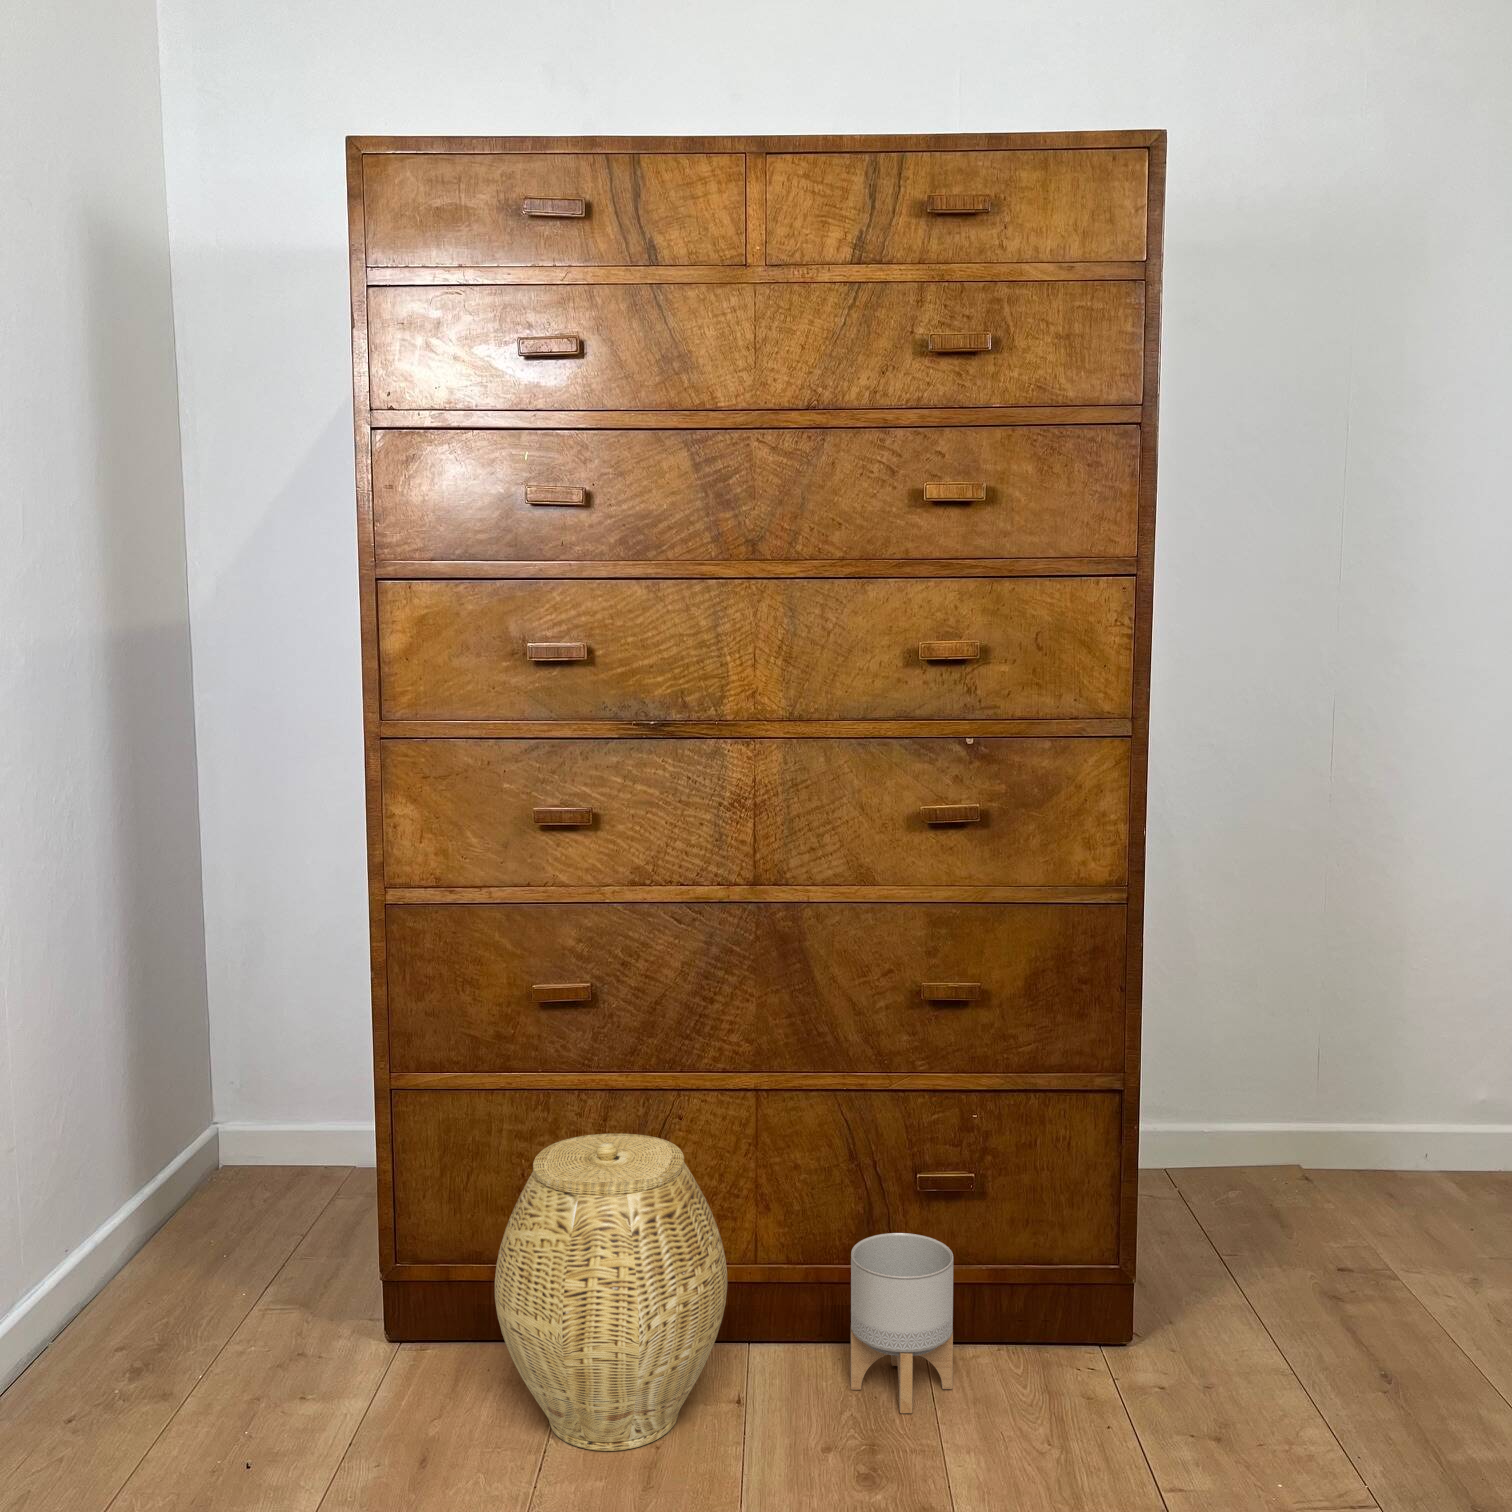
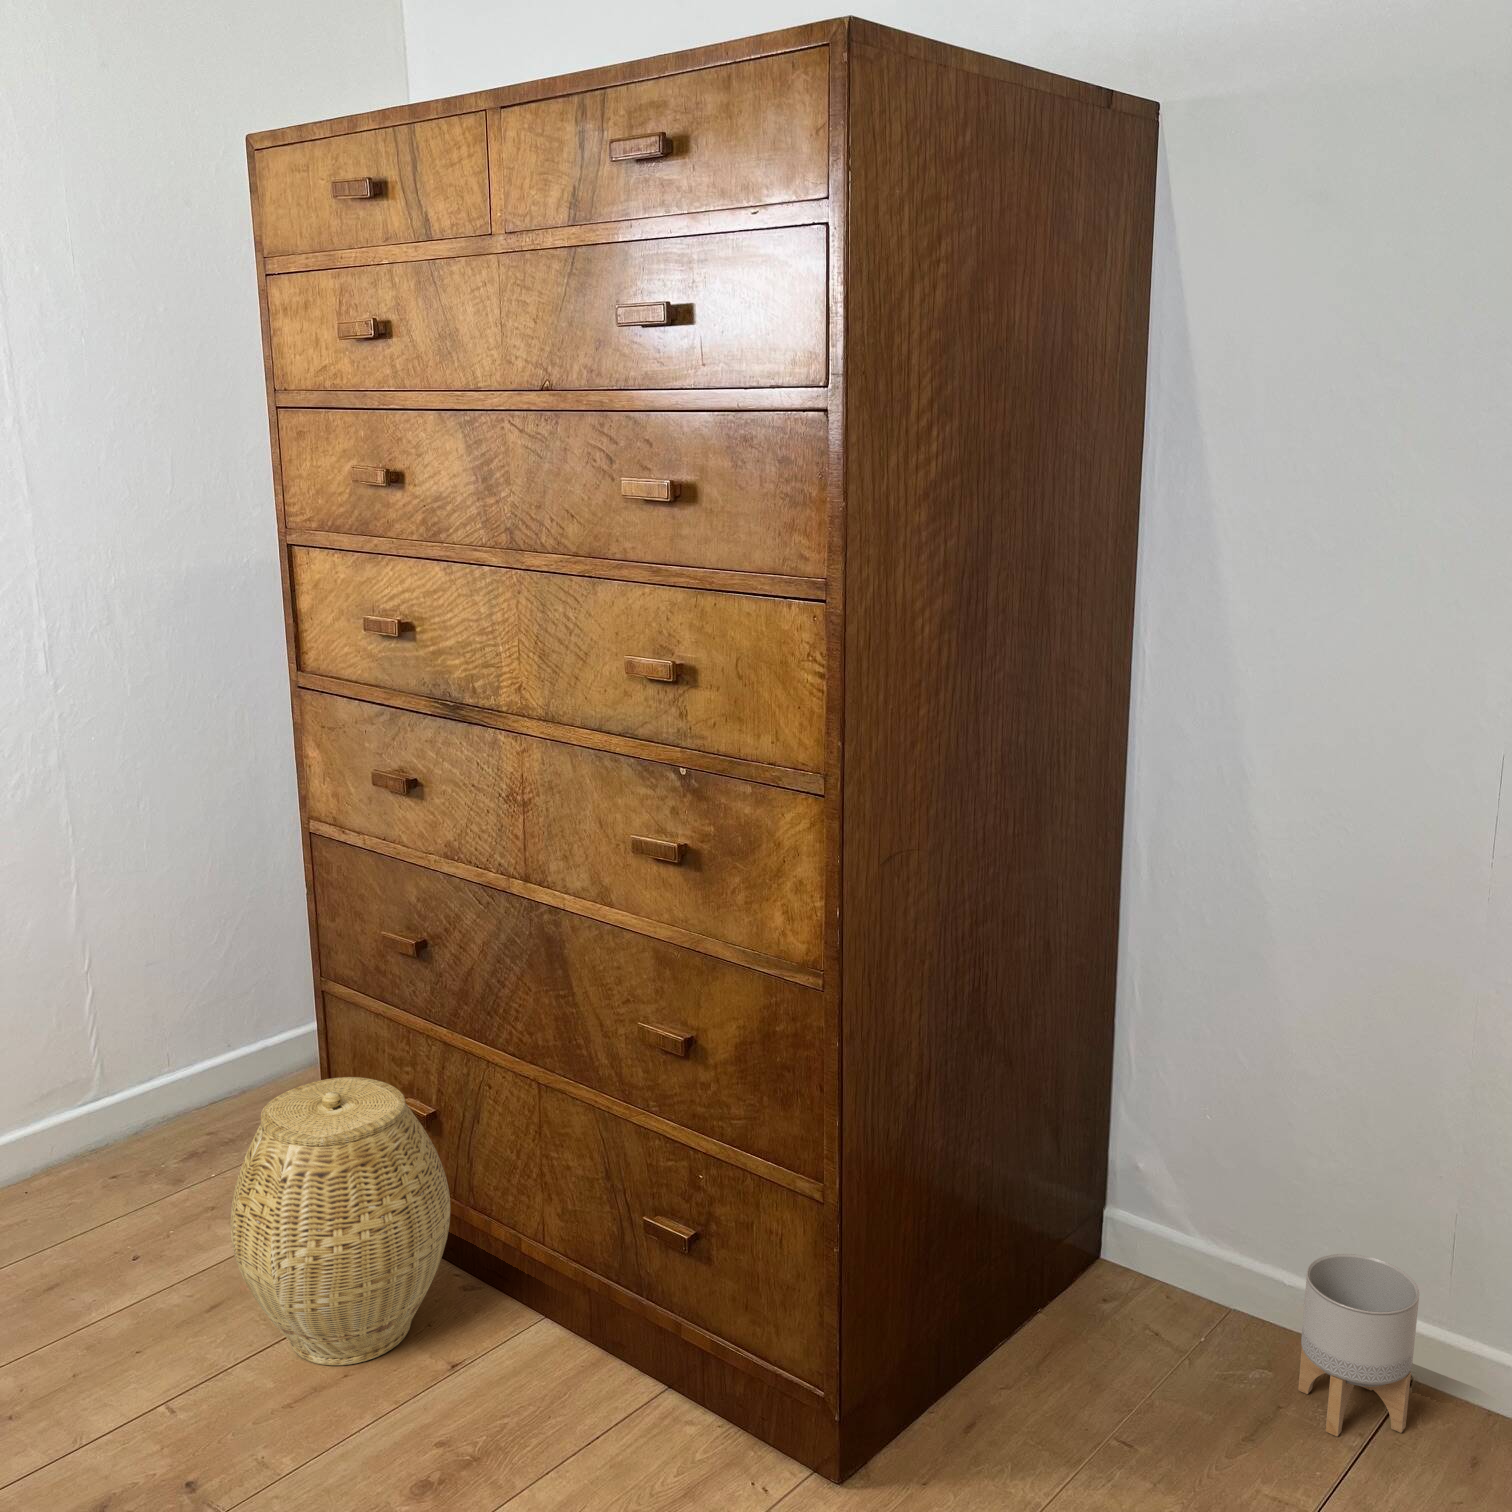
planter: present [851,1233,953,1413] -> present [1298,1254,1419,1436]

